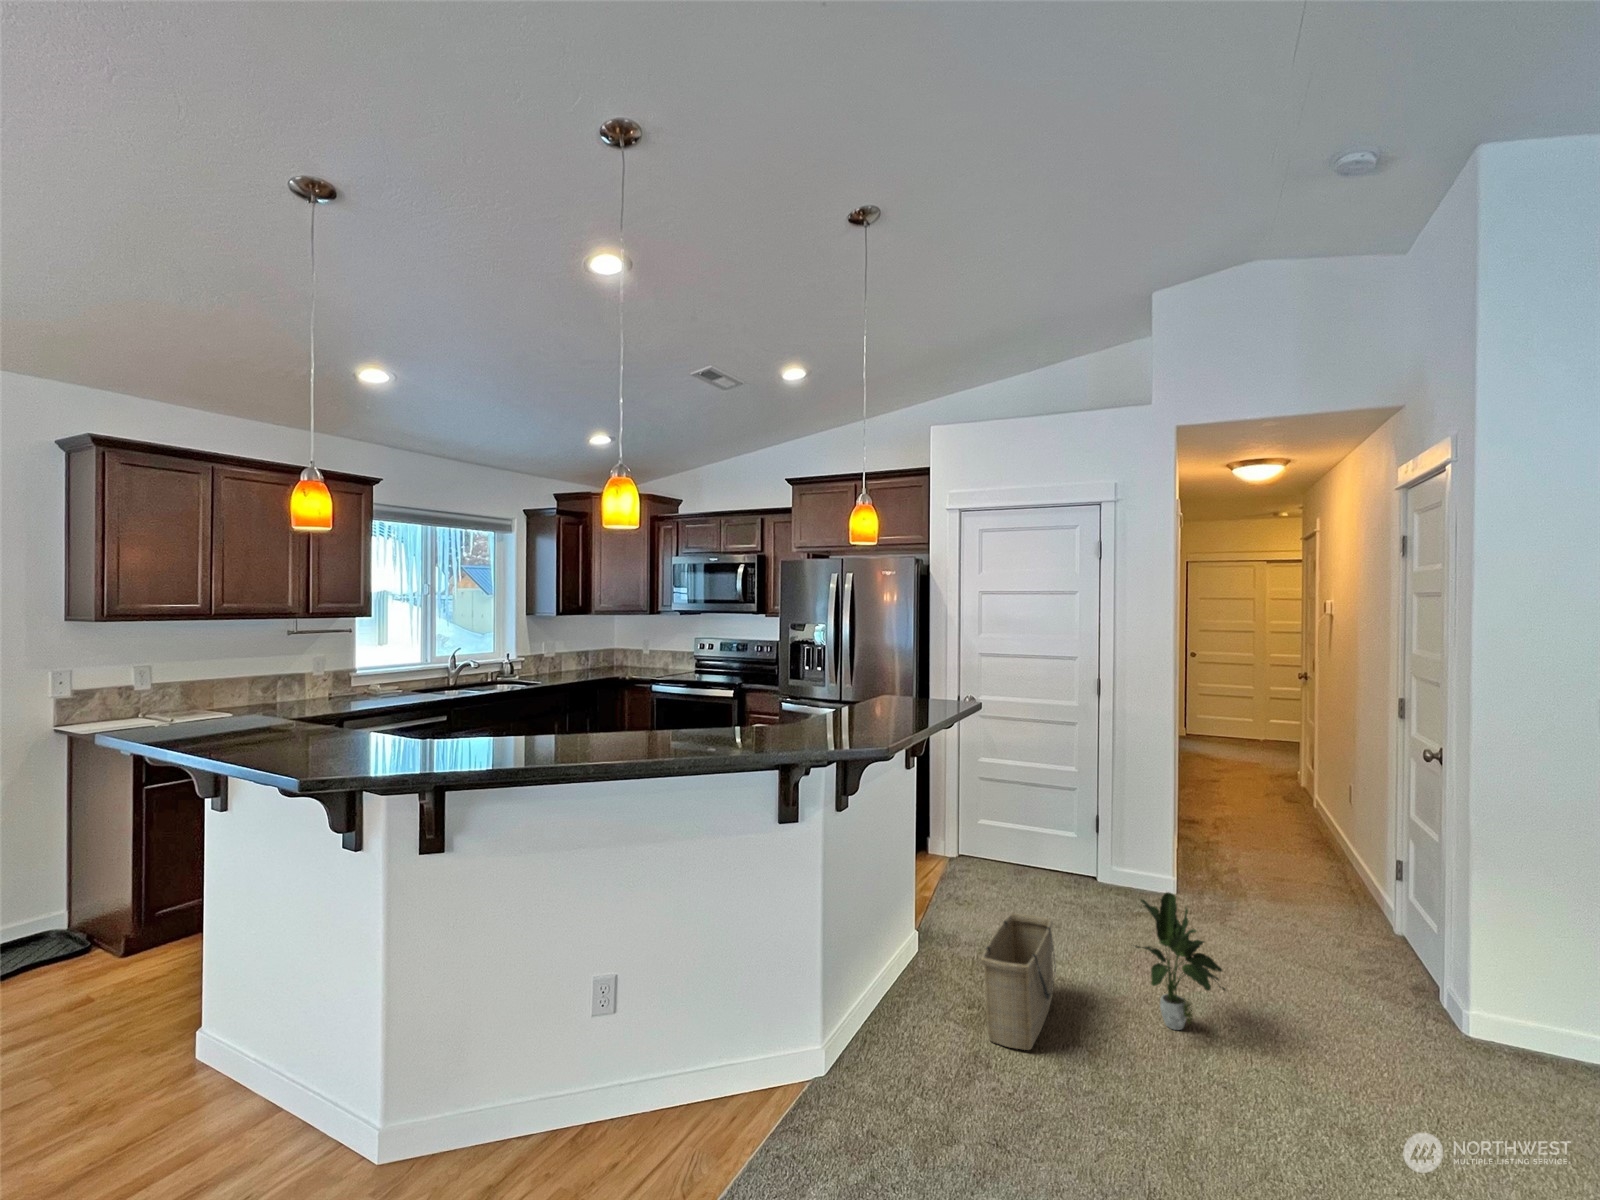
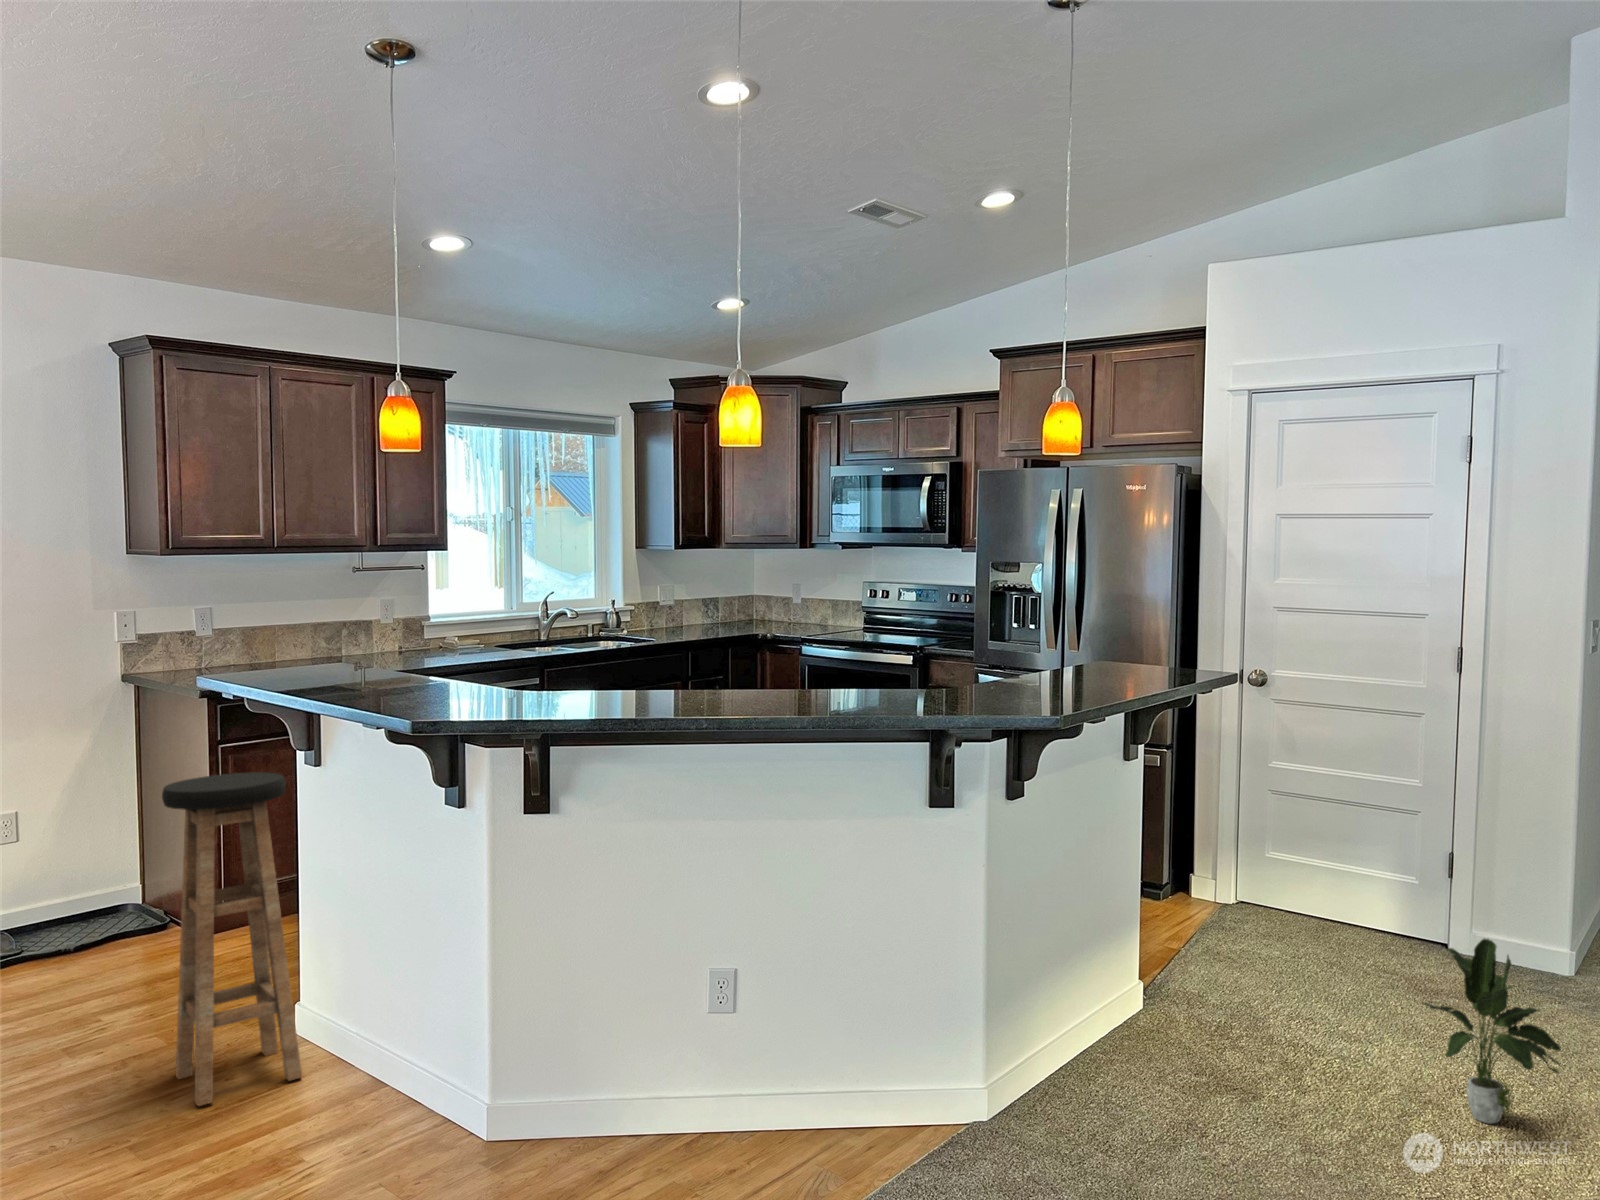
bar stool: none [51,820,196,1160] -> present [162,772,302,1106]
basket: present [981,913,1056,1050] -> none [1203,958,1321,1122]

